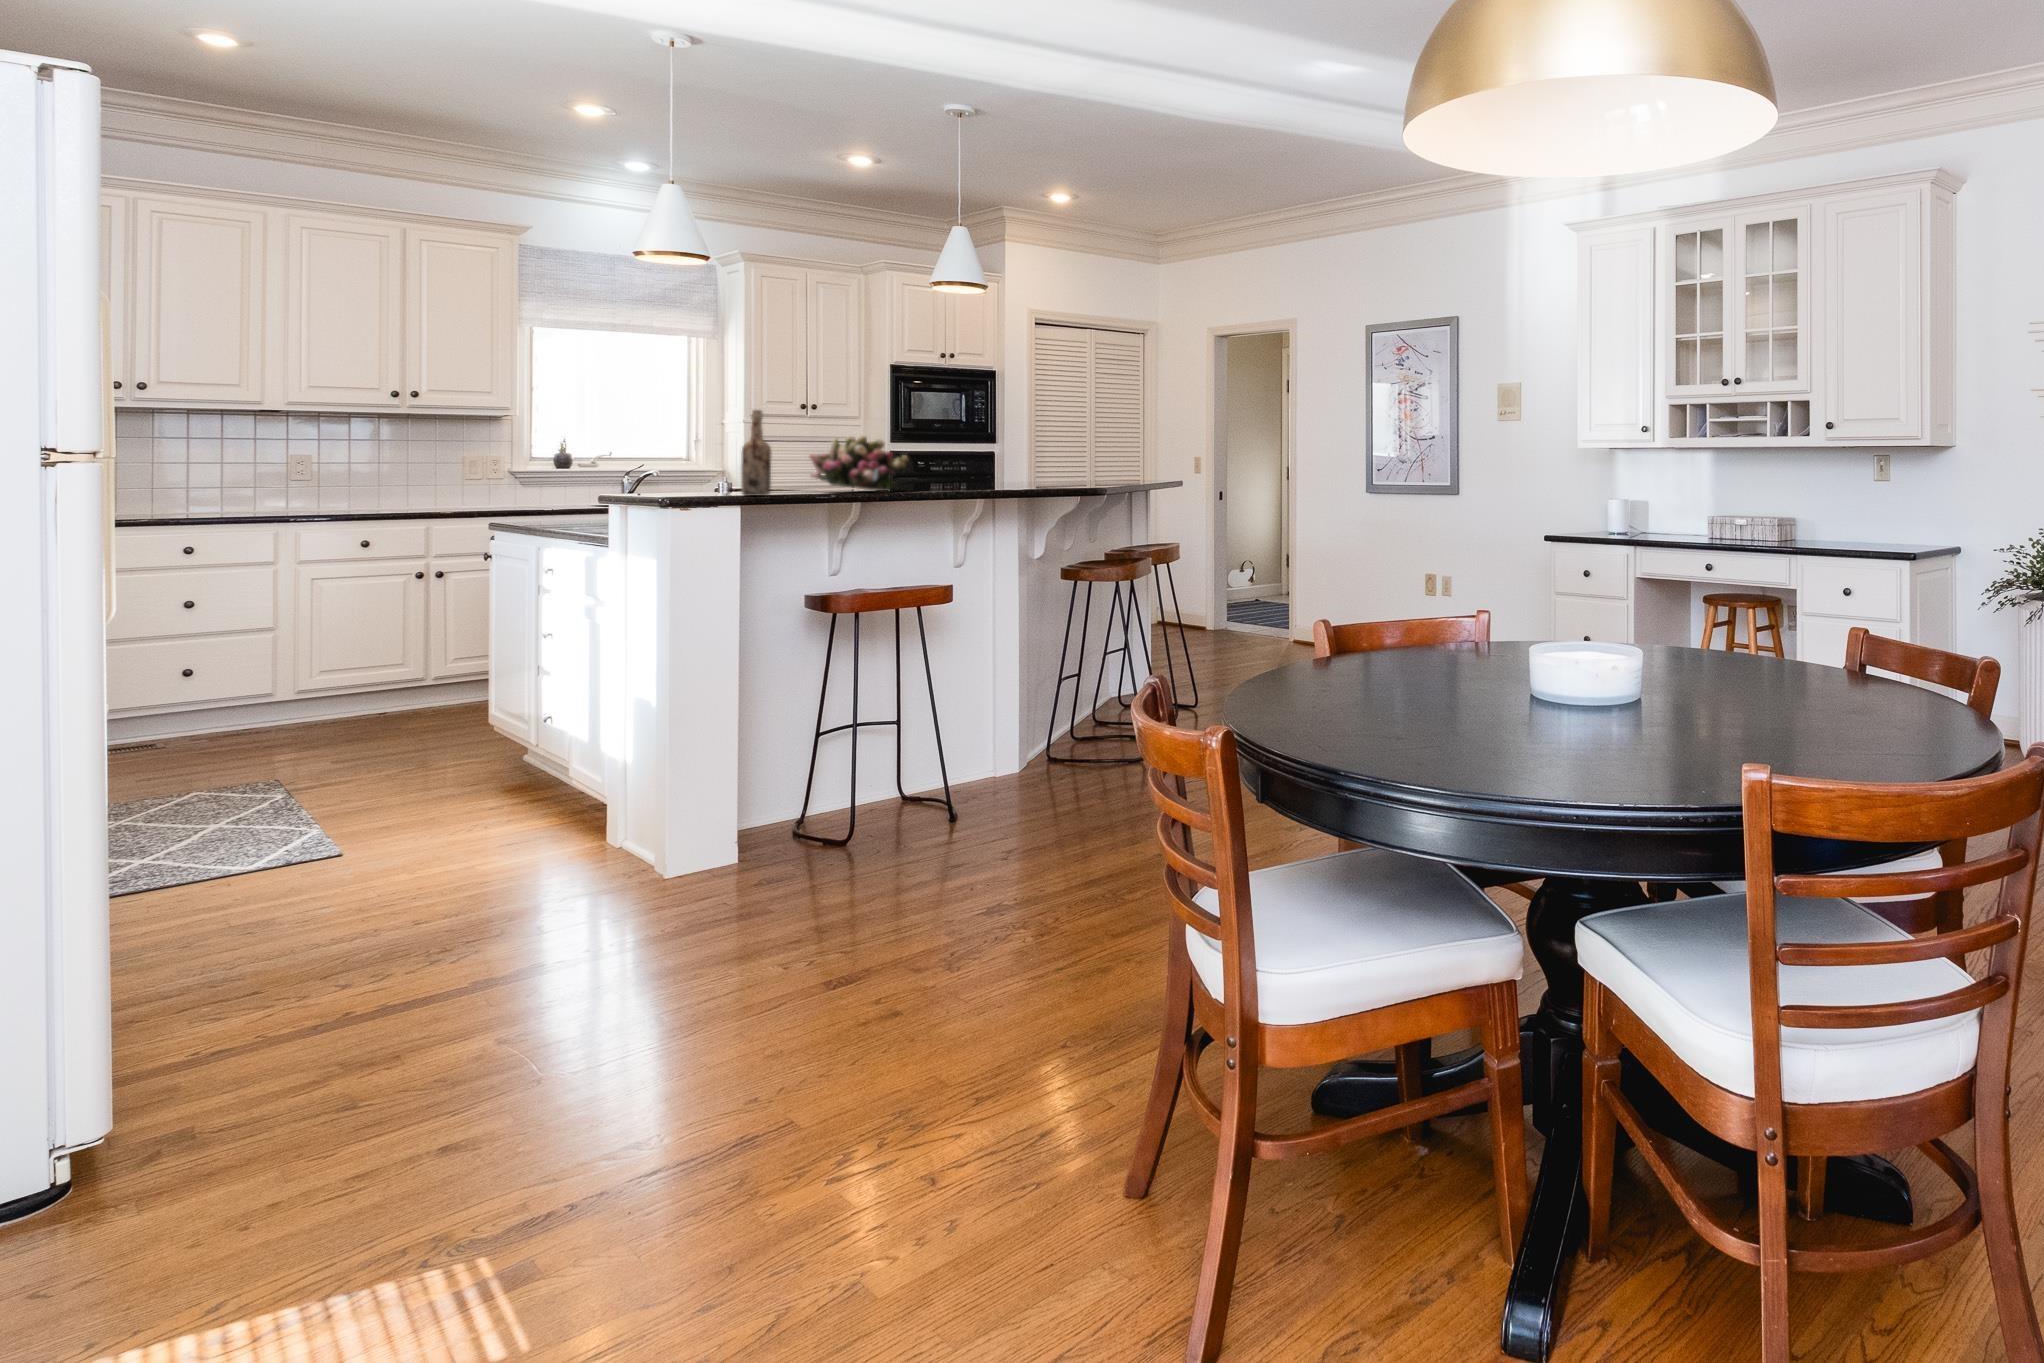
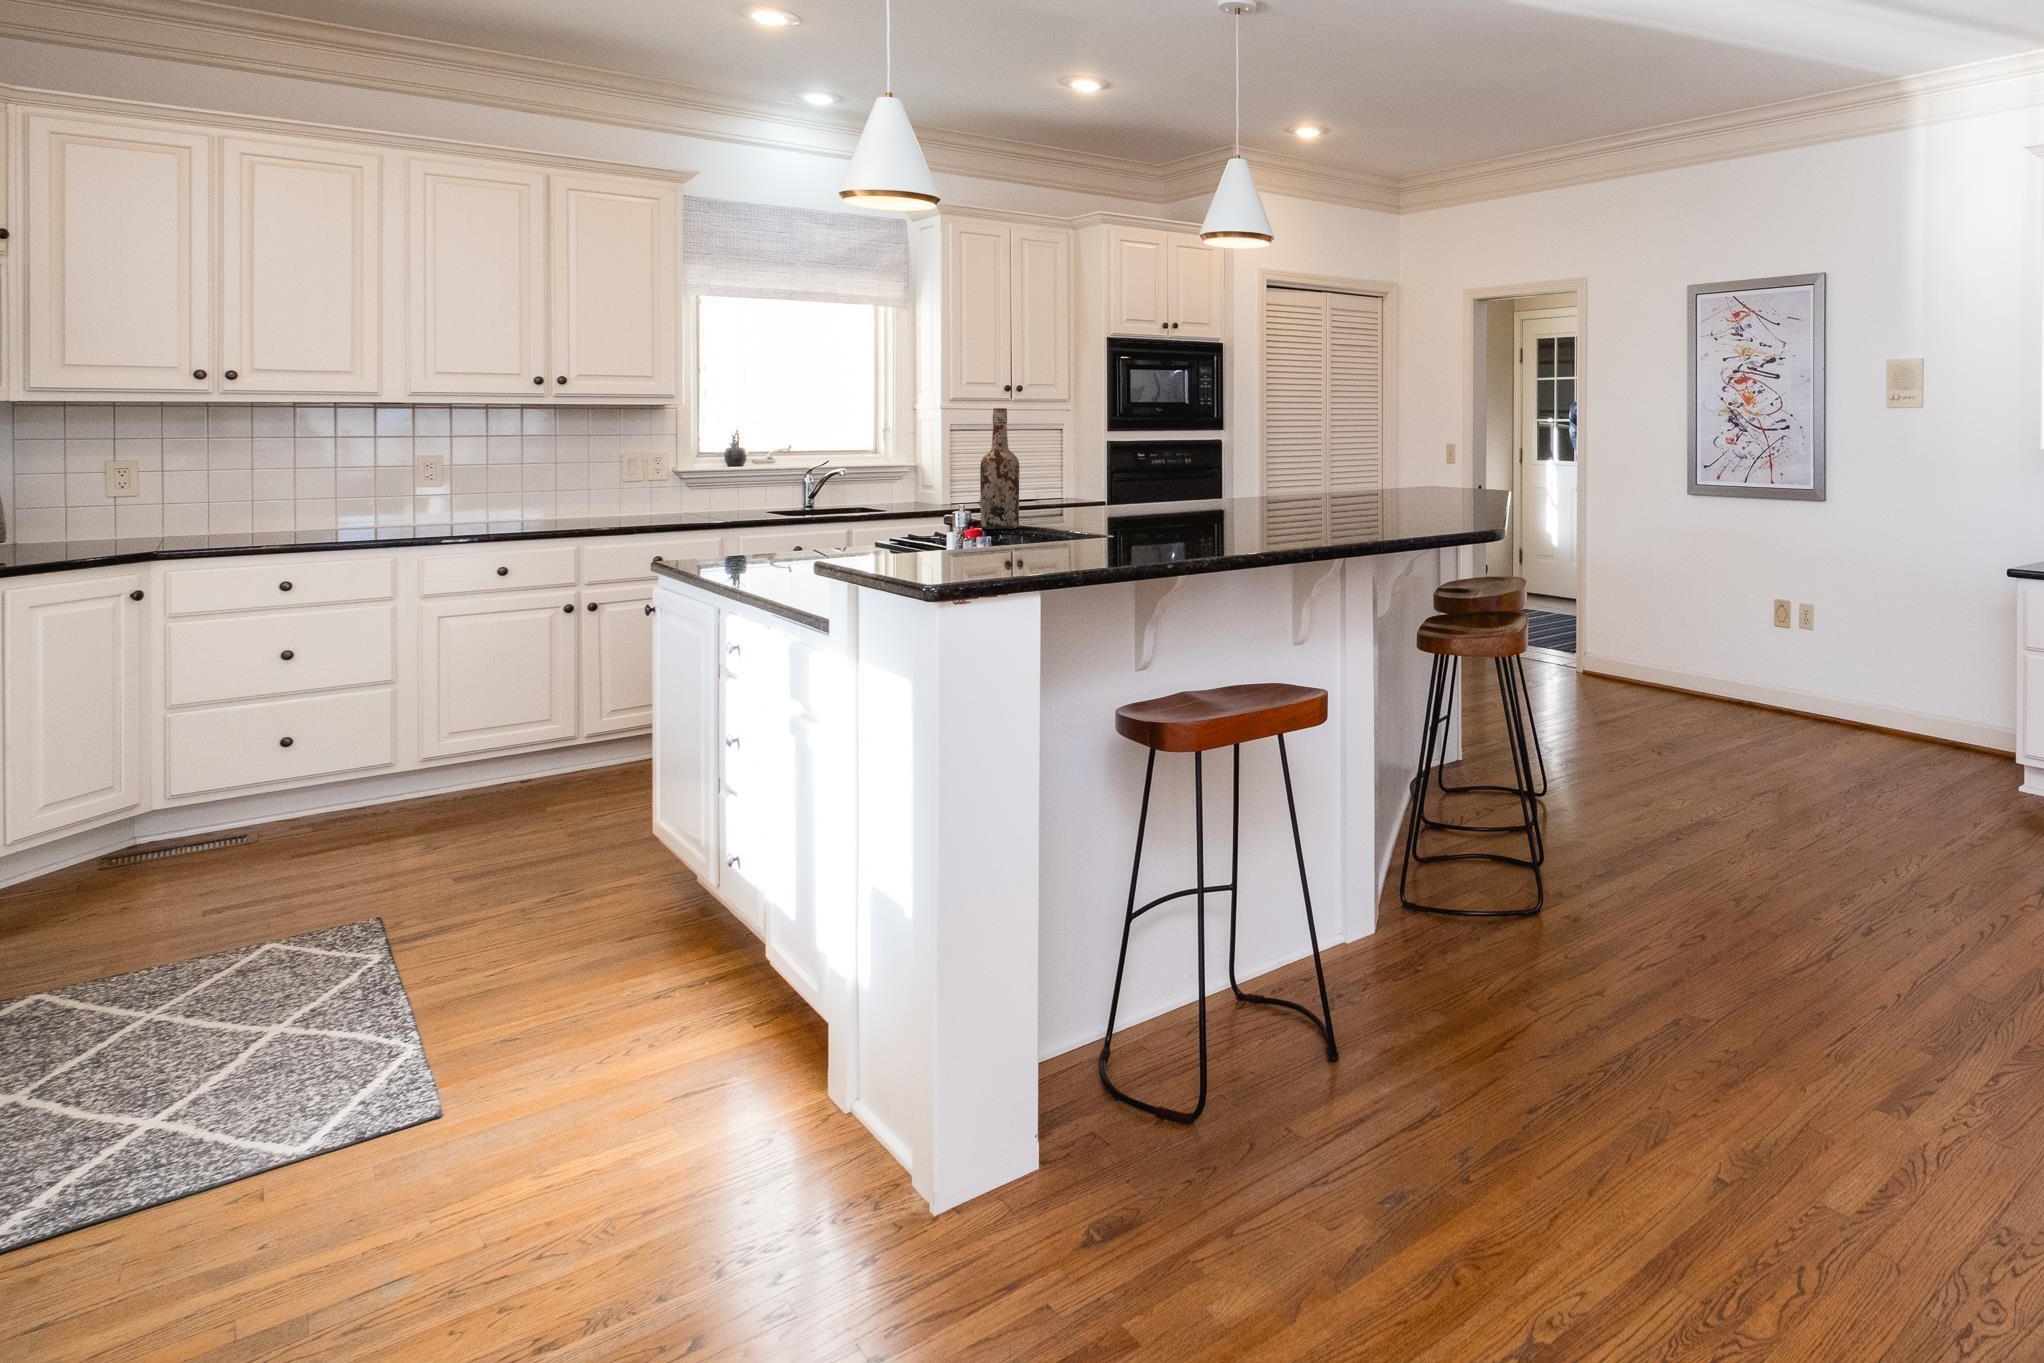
flower arrangement: present [810,436,909,492] -> none [1062,439,1189,517]

